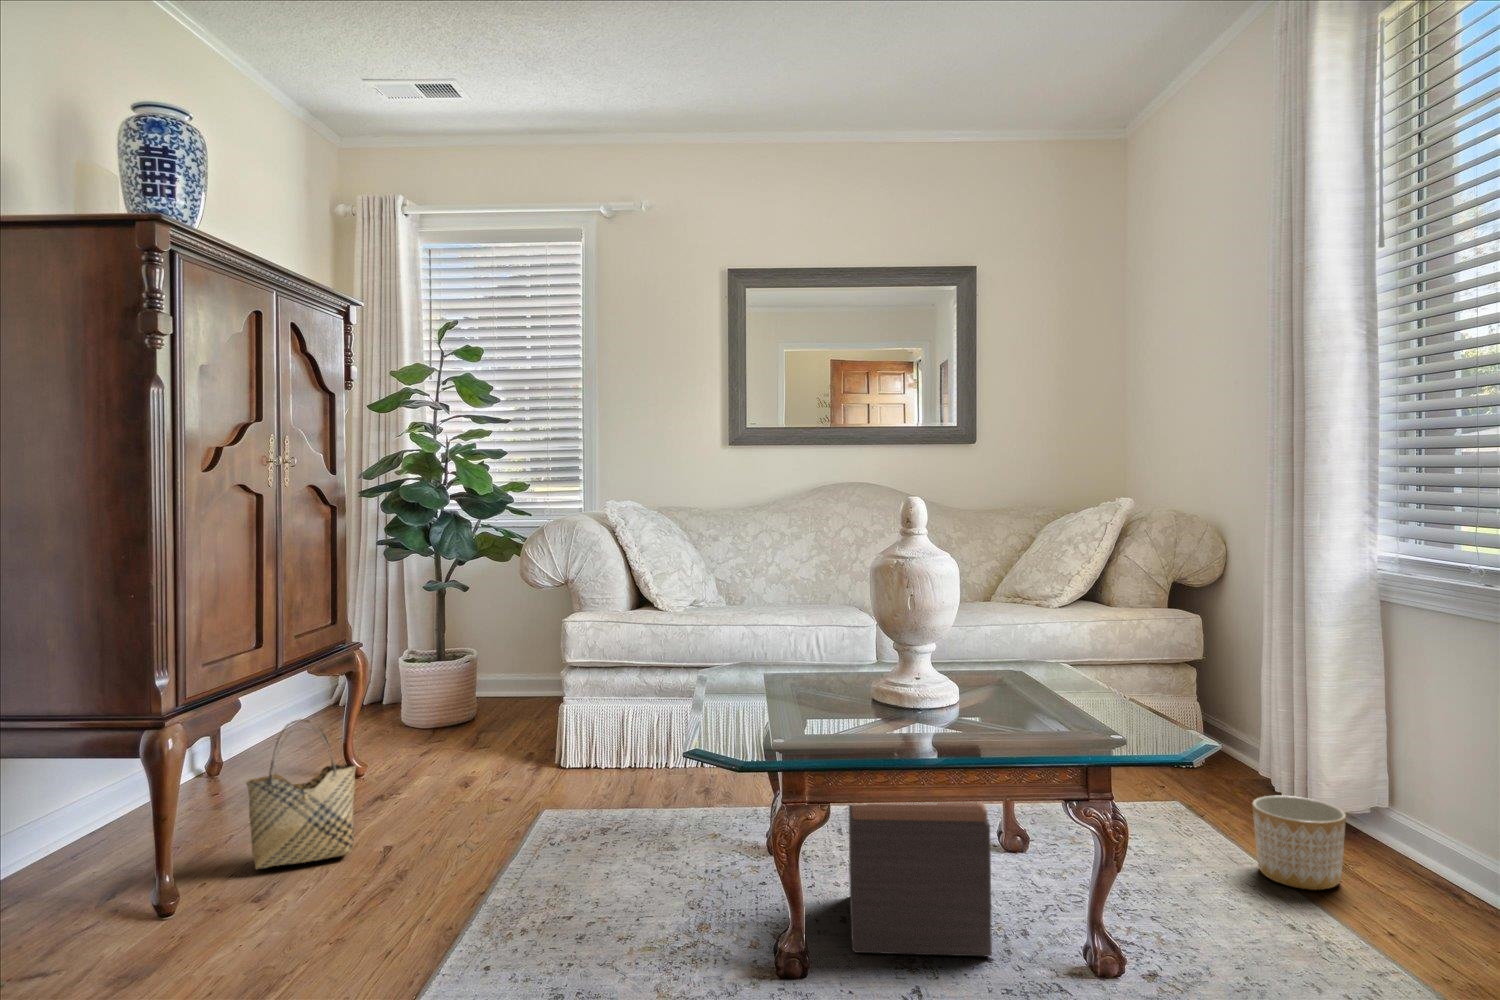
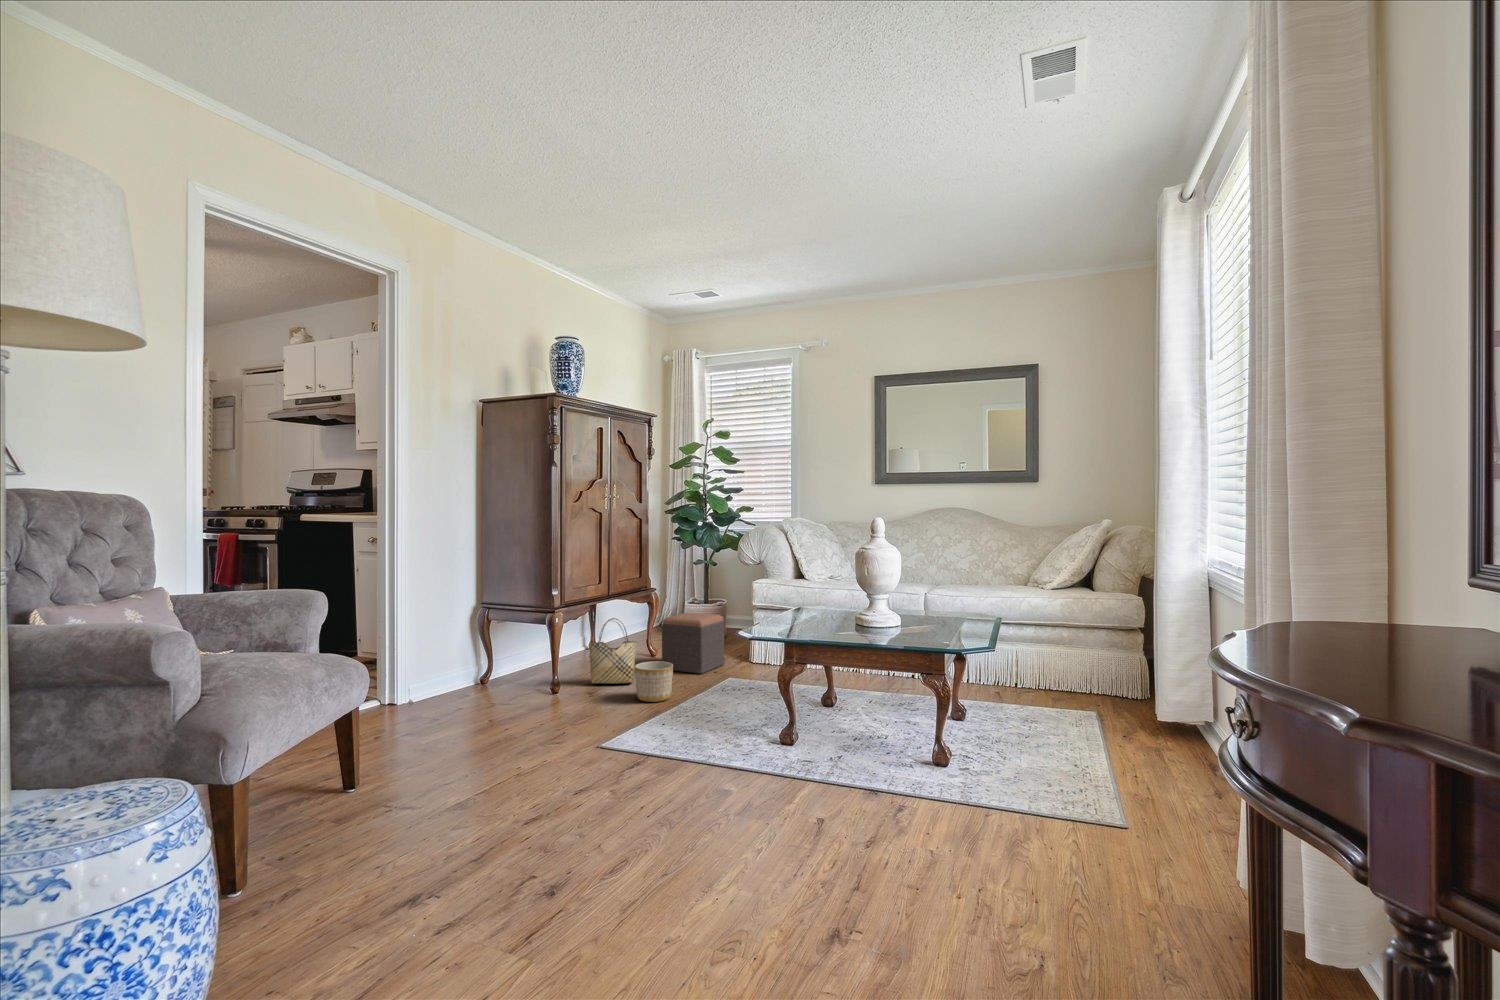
planter: present [1253,795,1346,890] -> present [635,661,673,702]
footstool: present [849,802,992,956] -> present [662,613,724,674]

